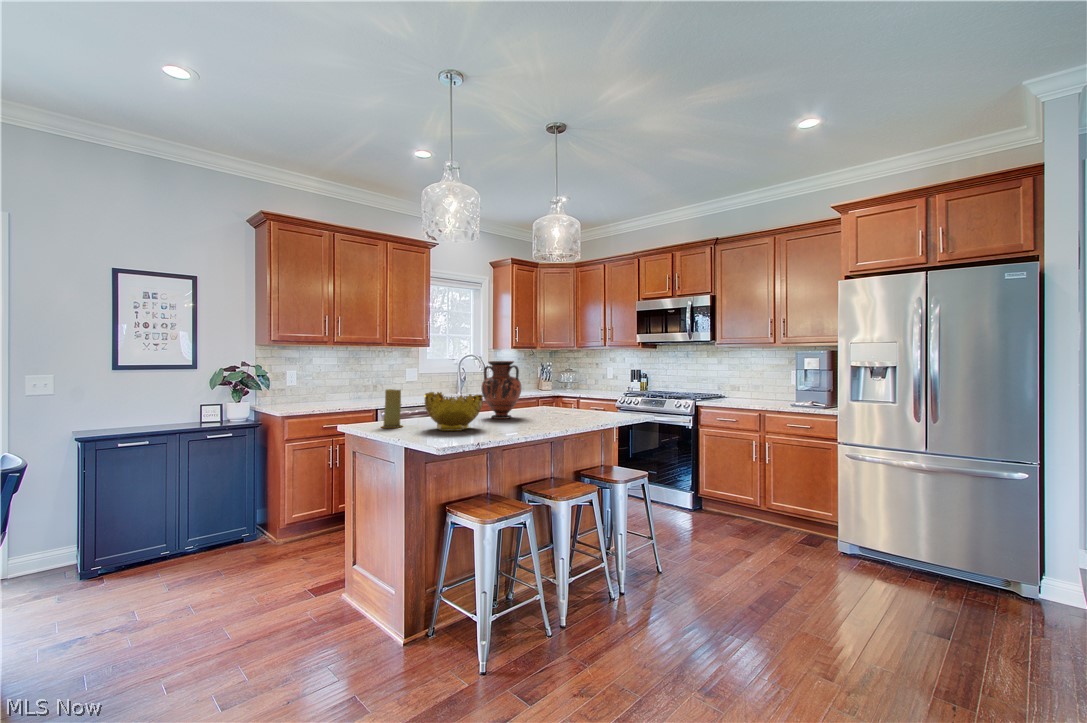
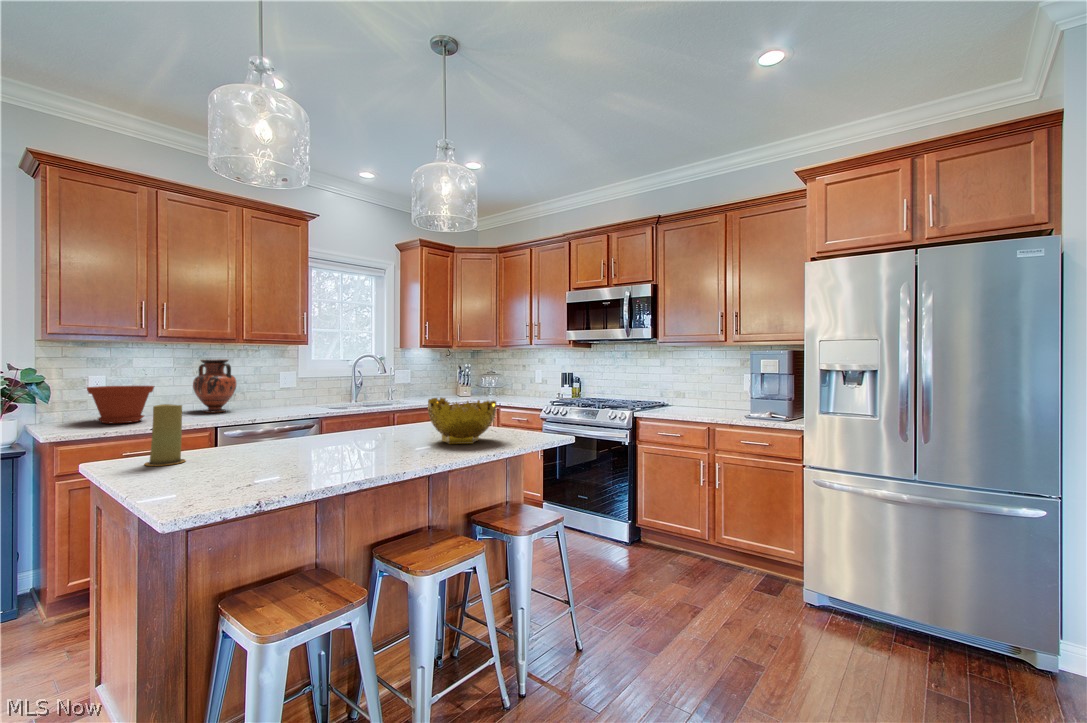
vase: present [481,361,521,419] -> present [193,359,236,413]
plant pot: none [291,379,333,406] -> present [87,386,154,423]
decorative bowl: present [424,392,483,431] -> present [428,398,496,444]

